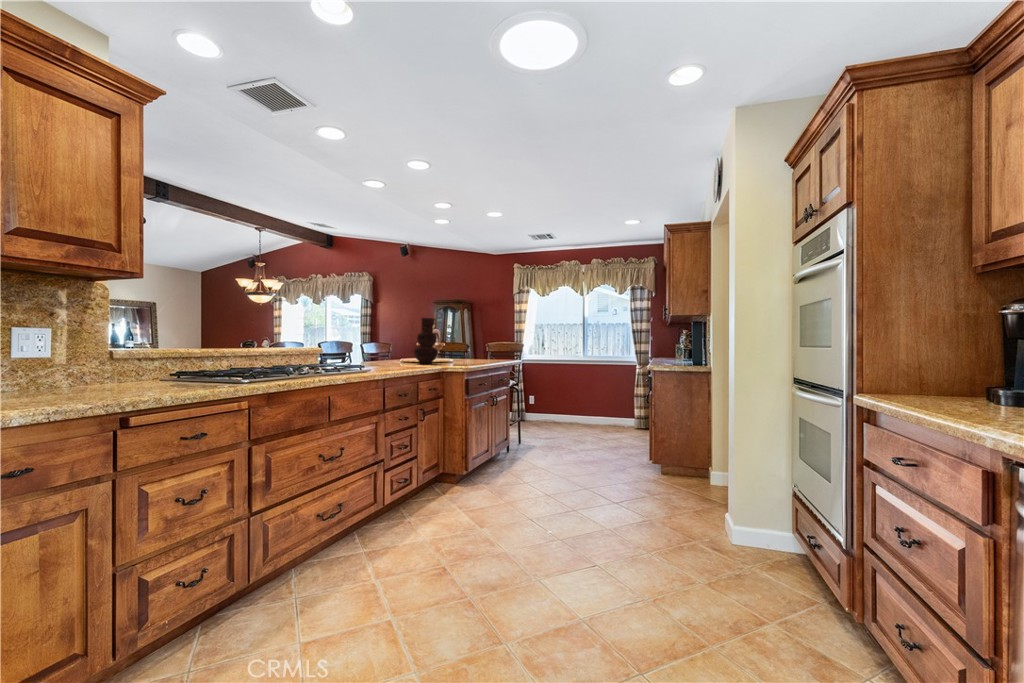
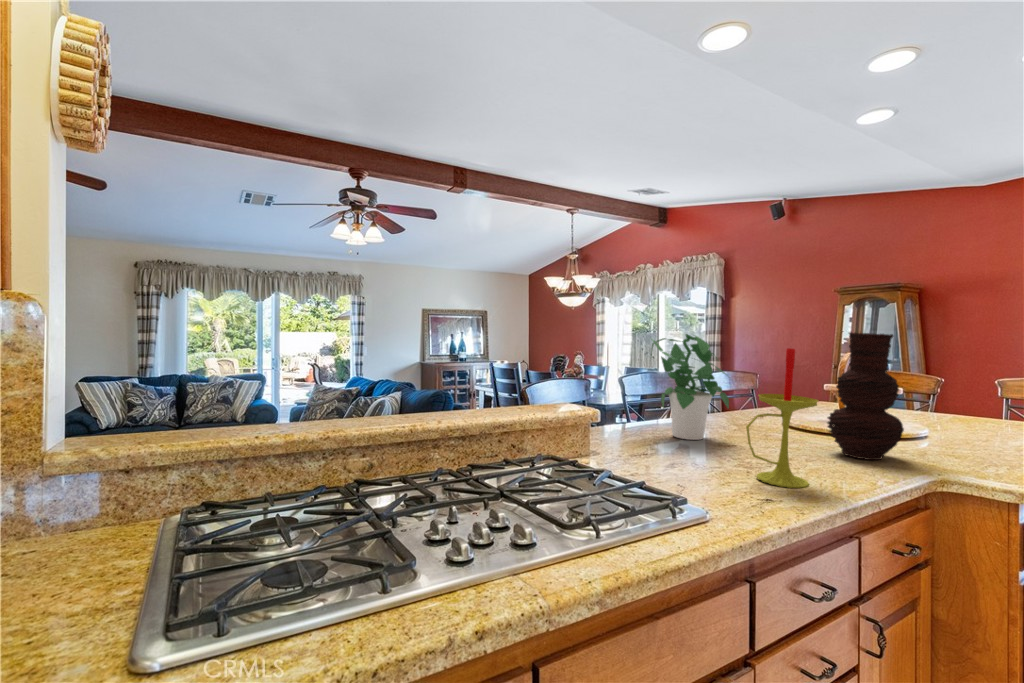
potted plant: none [343,316,379,364] -> present [651,334,729,440]
candle: none [385,320,408,368] -> present [746,348,818,488]

